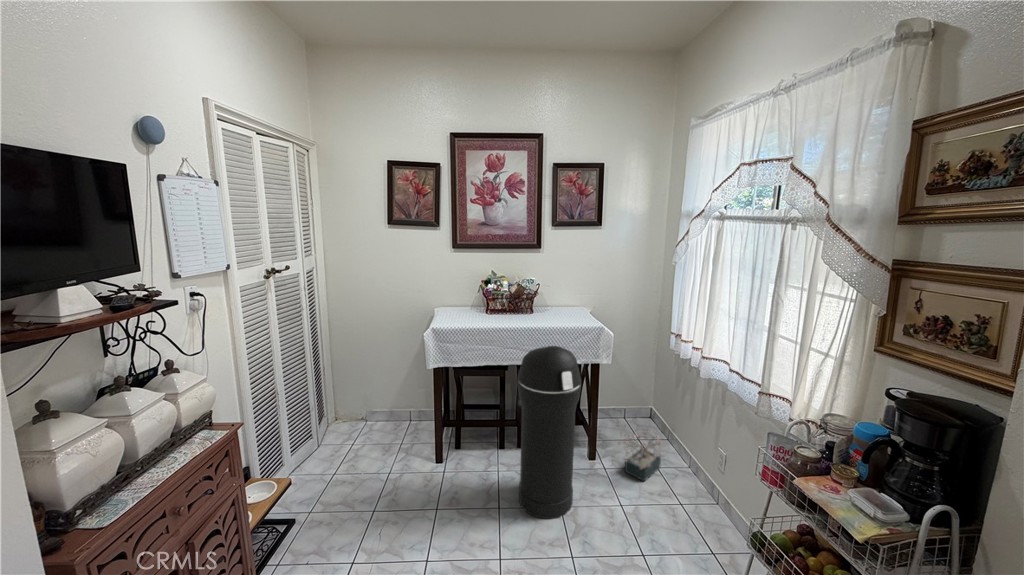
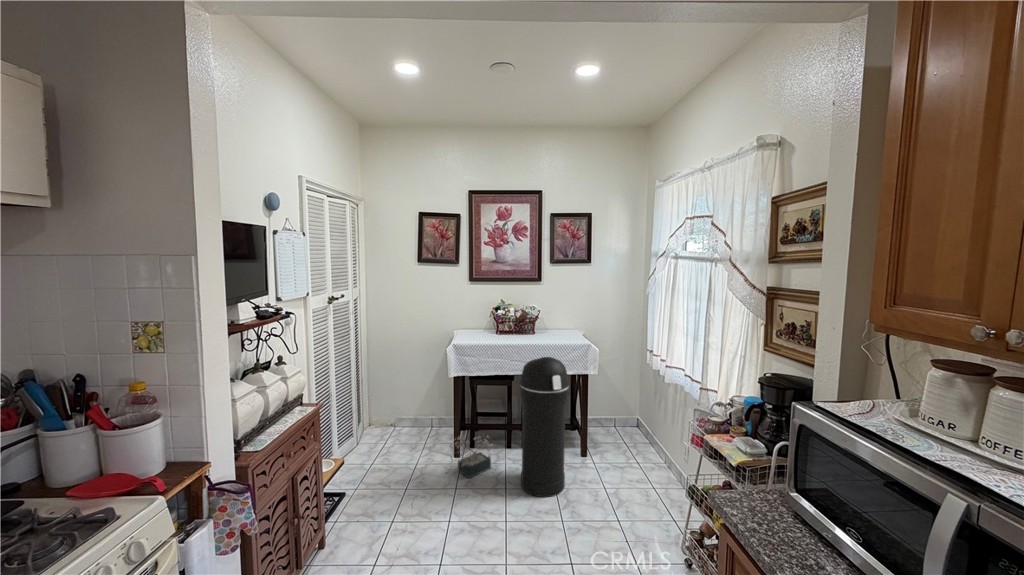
decorative plant: present [619,432,662,482] -> present [450,435,493,478]

